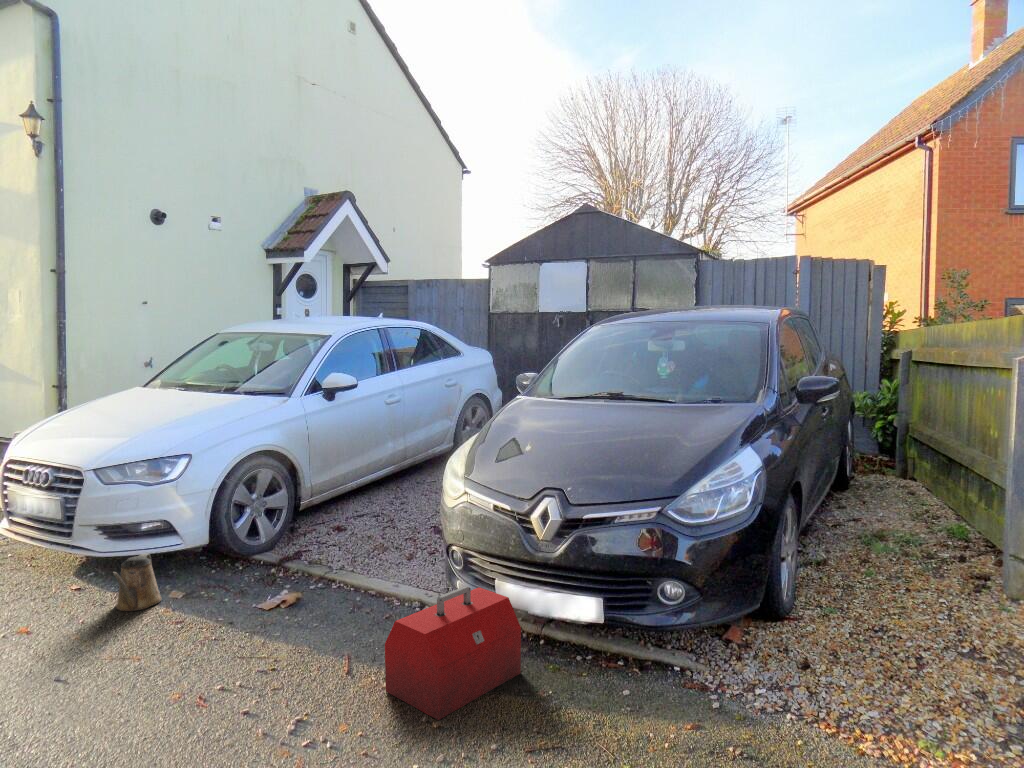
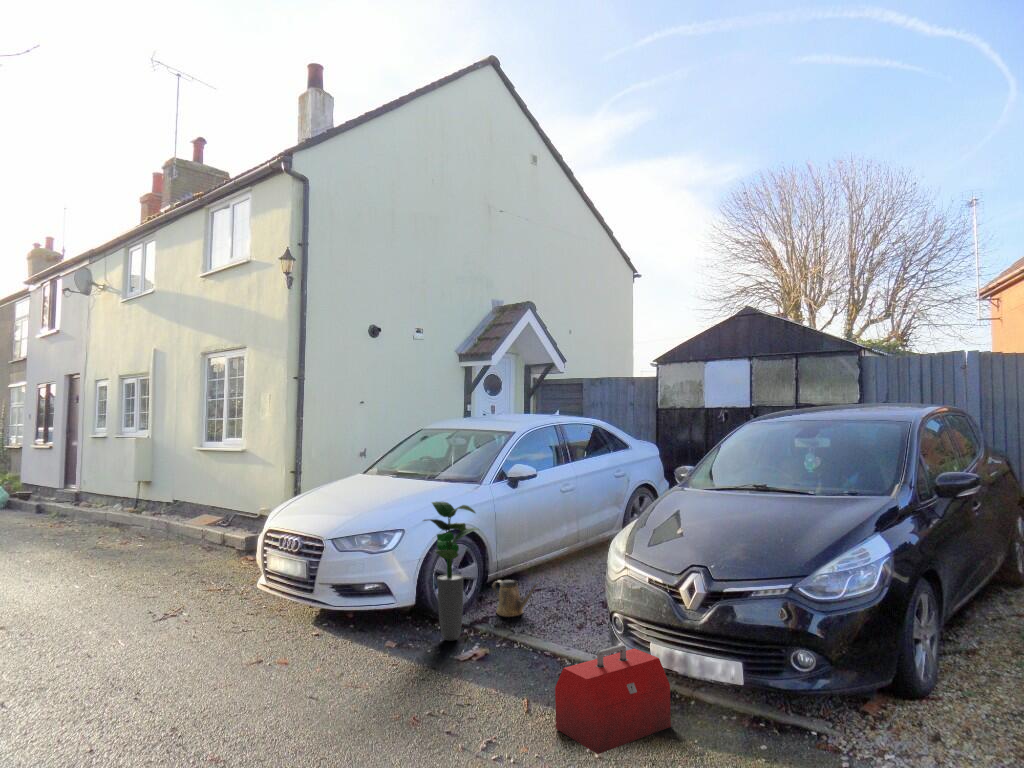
potted plant: none [210,419,287,586] -> present [423,502,479,641]
watering can: present [111,554,162,611] -> present [492,580,539,617]

